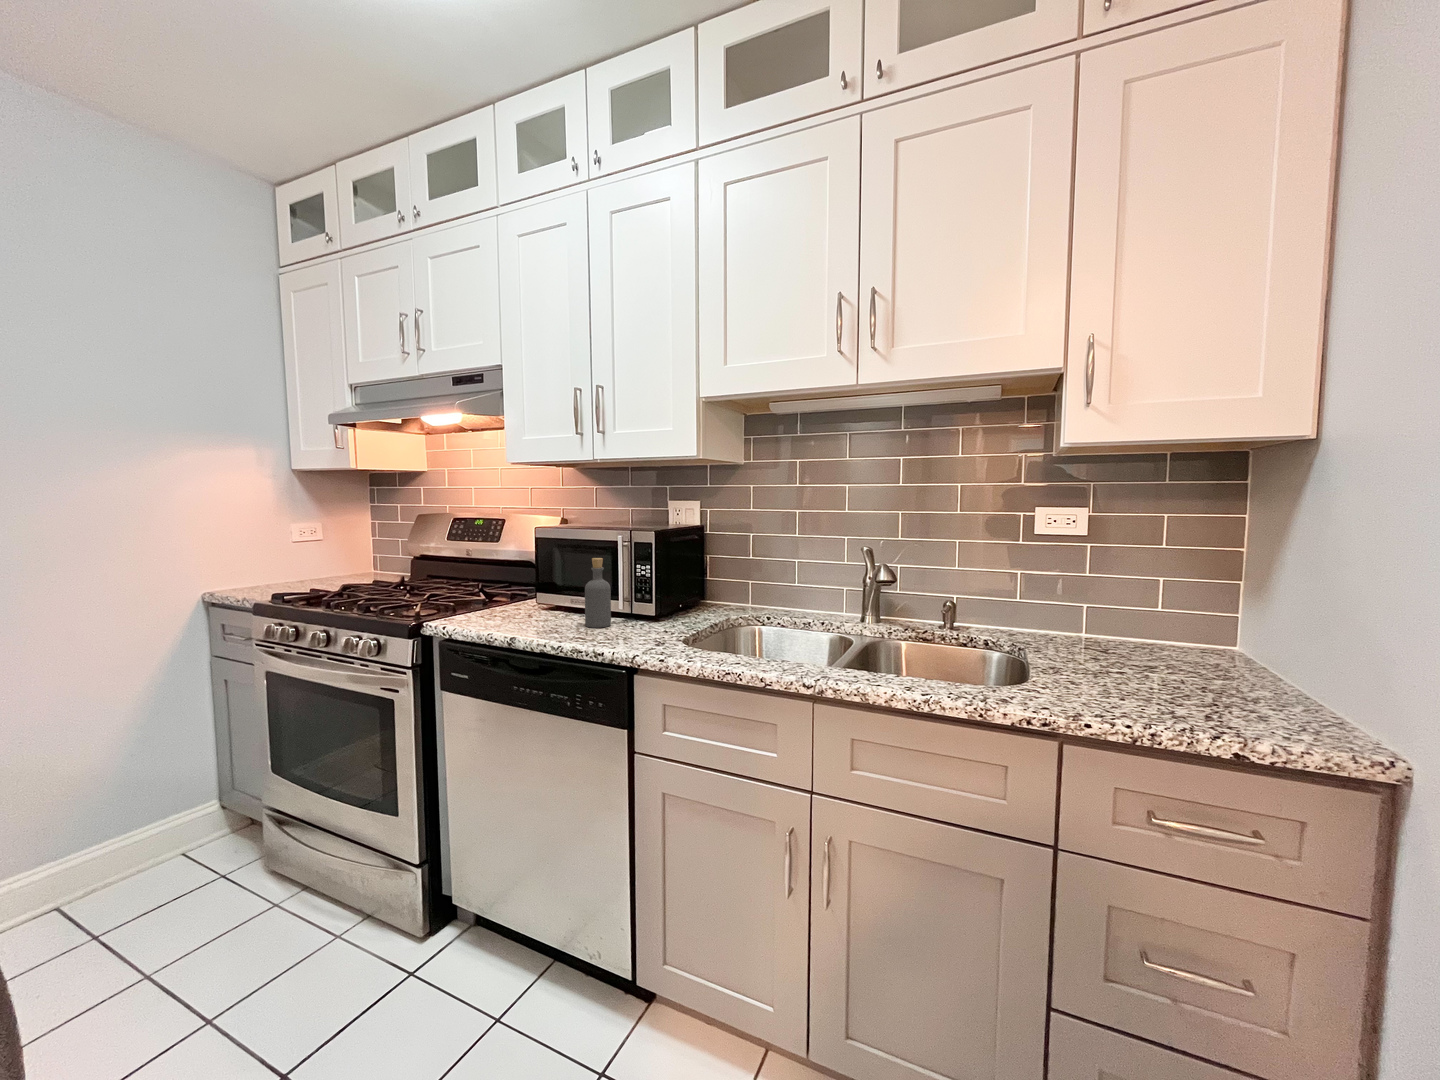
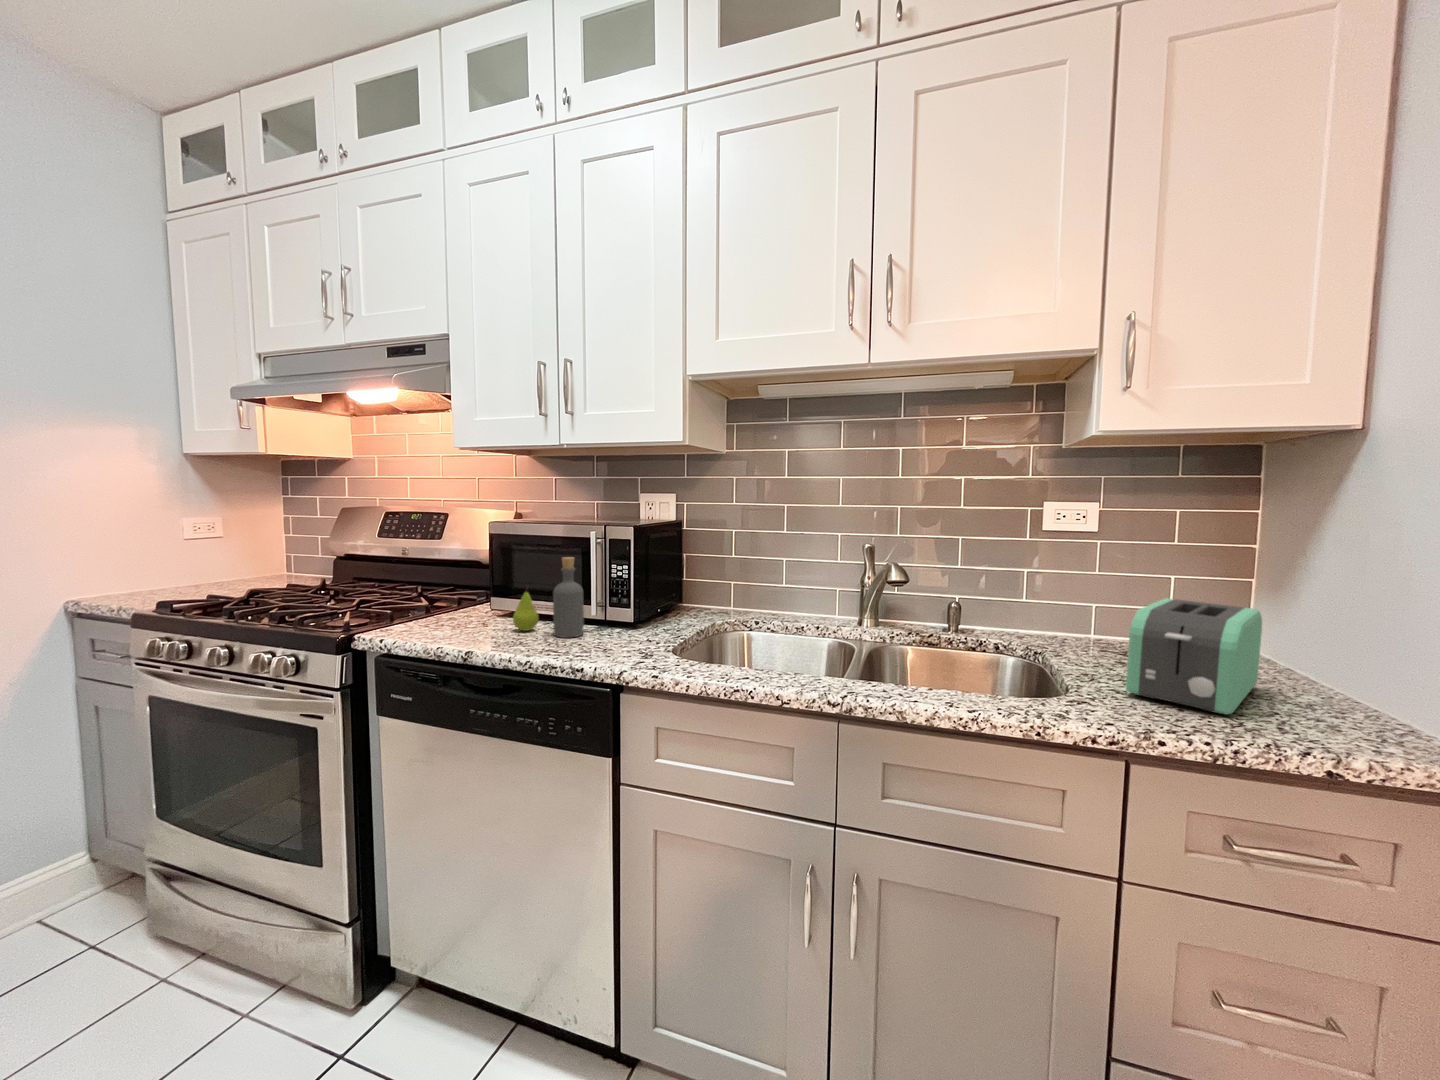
fruit: none [552,582,574,621] -> present [513,591,539,631]
toaster: none [1079,598,1218,705] -> present [1126,598,1262,714]

